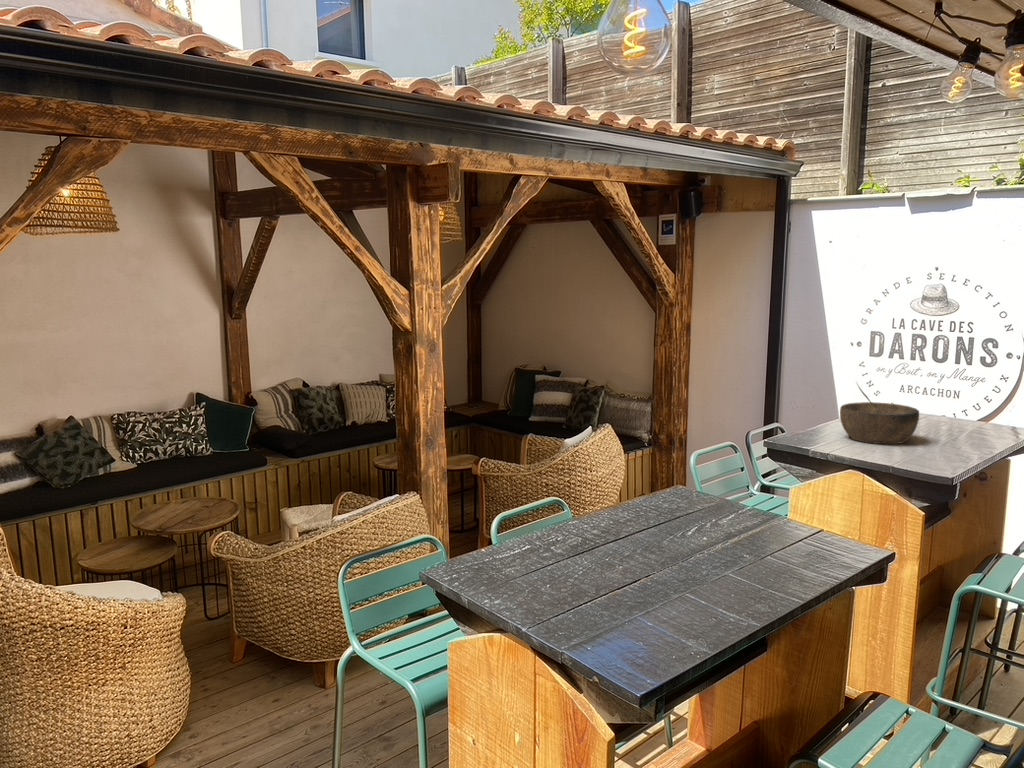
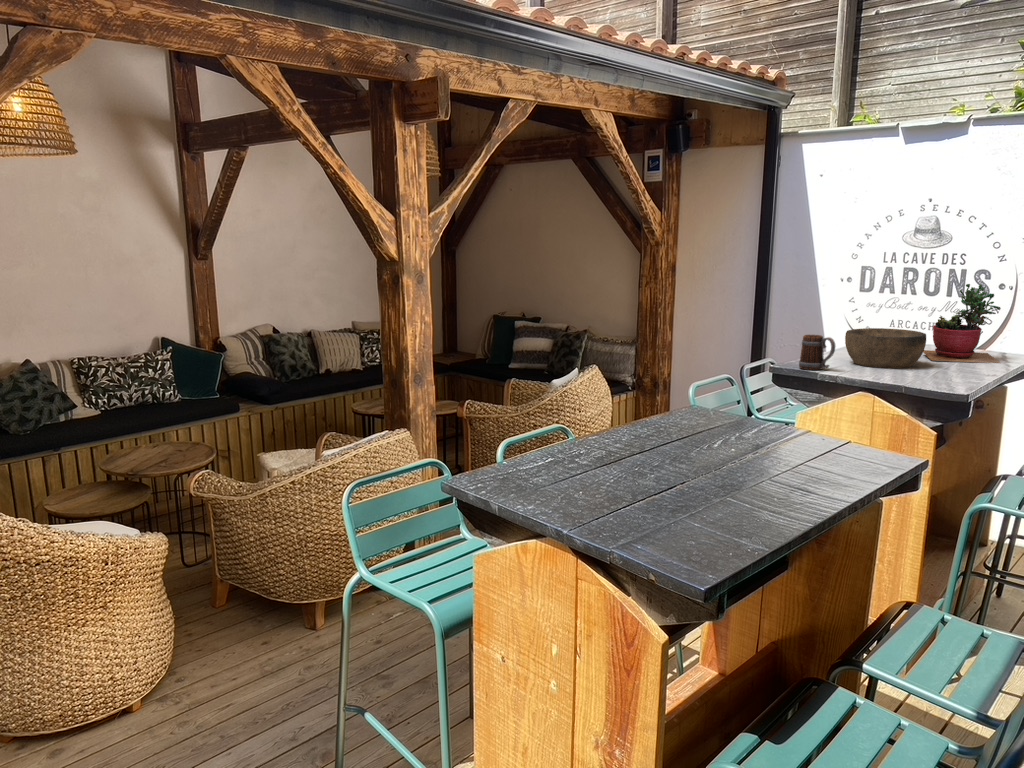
succulent plant: none [921,359,998,440] -> present [923,284,1000,363]
beer mug: none [792,411,826,446] -> present [799,335,835,370]

